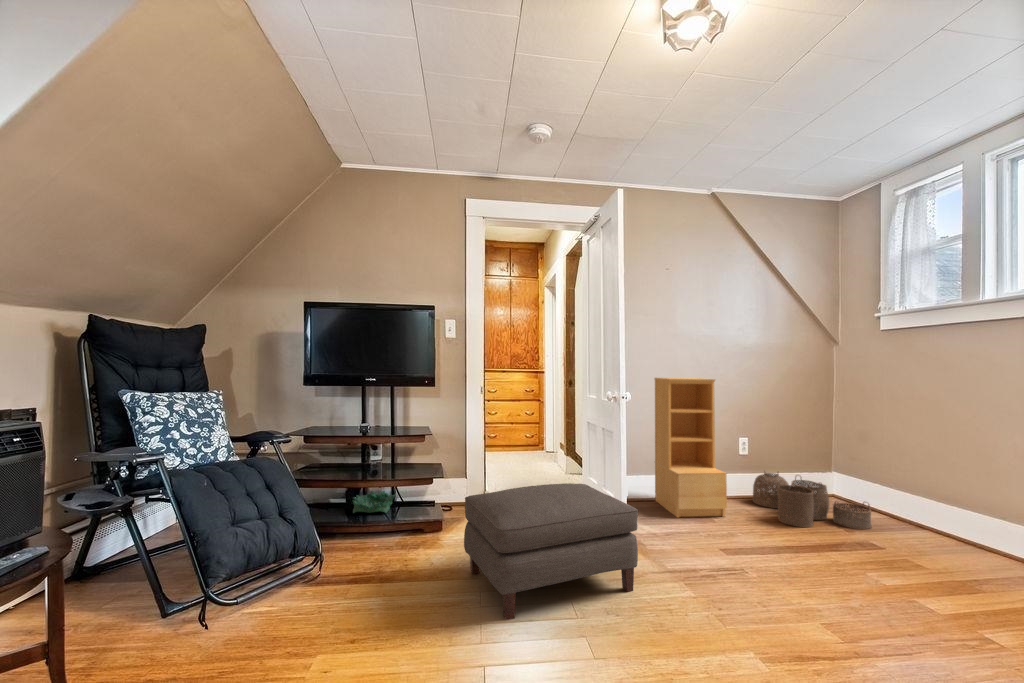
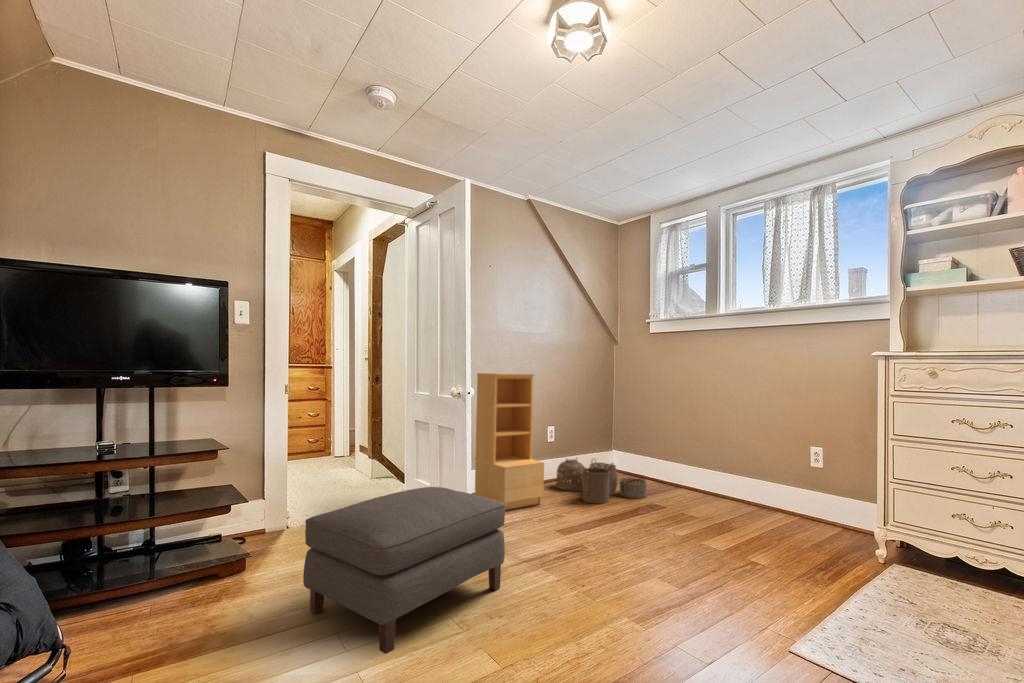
decorative bowl: present [353,491,394,513] -> none [87,533,161,574]

